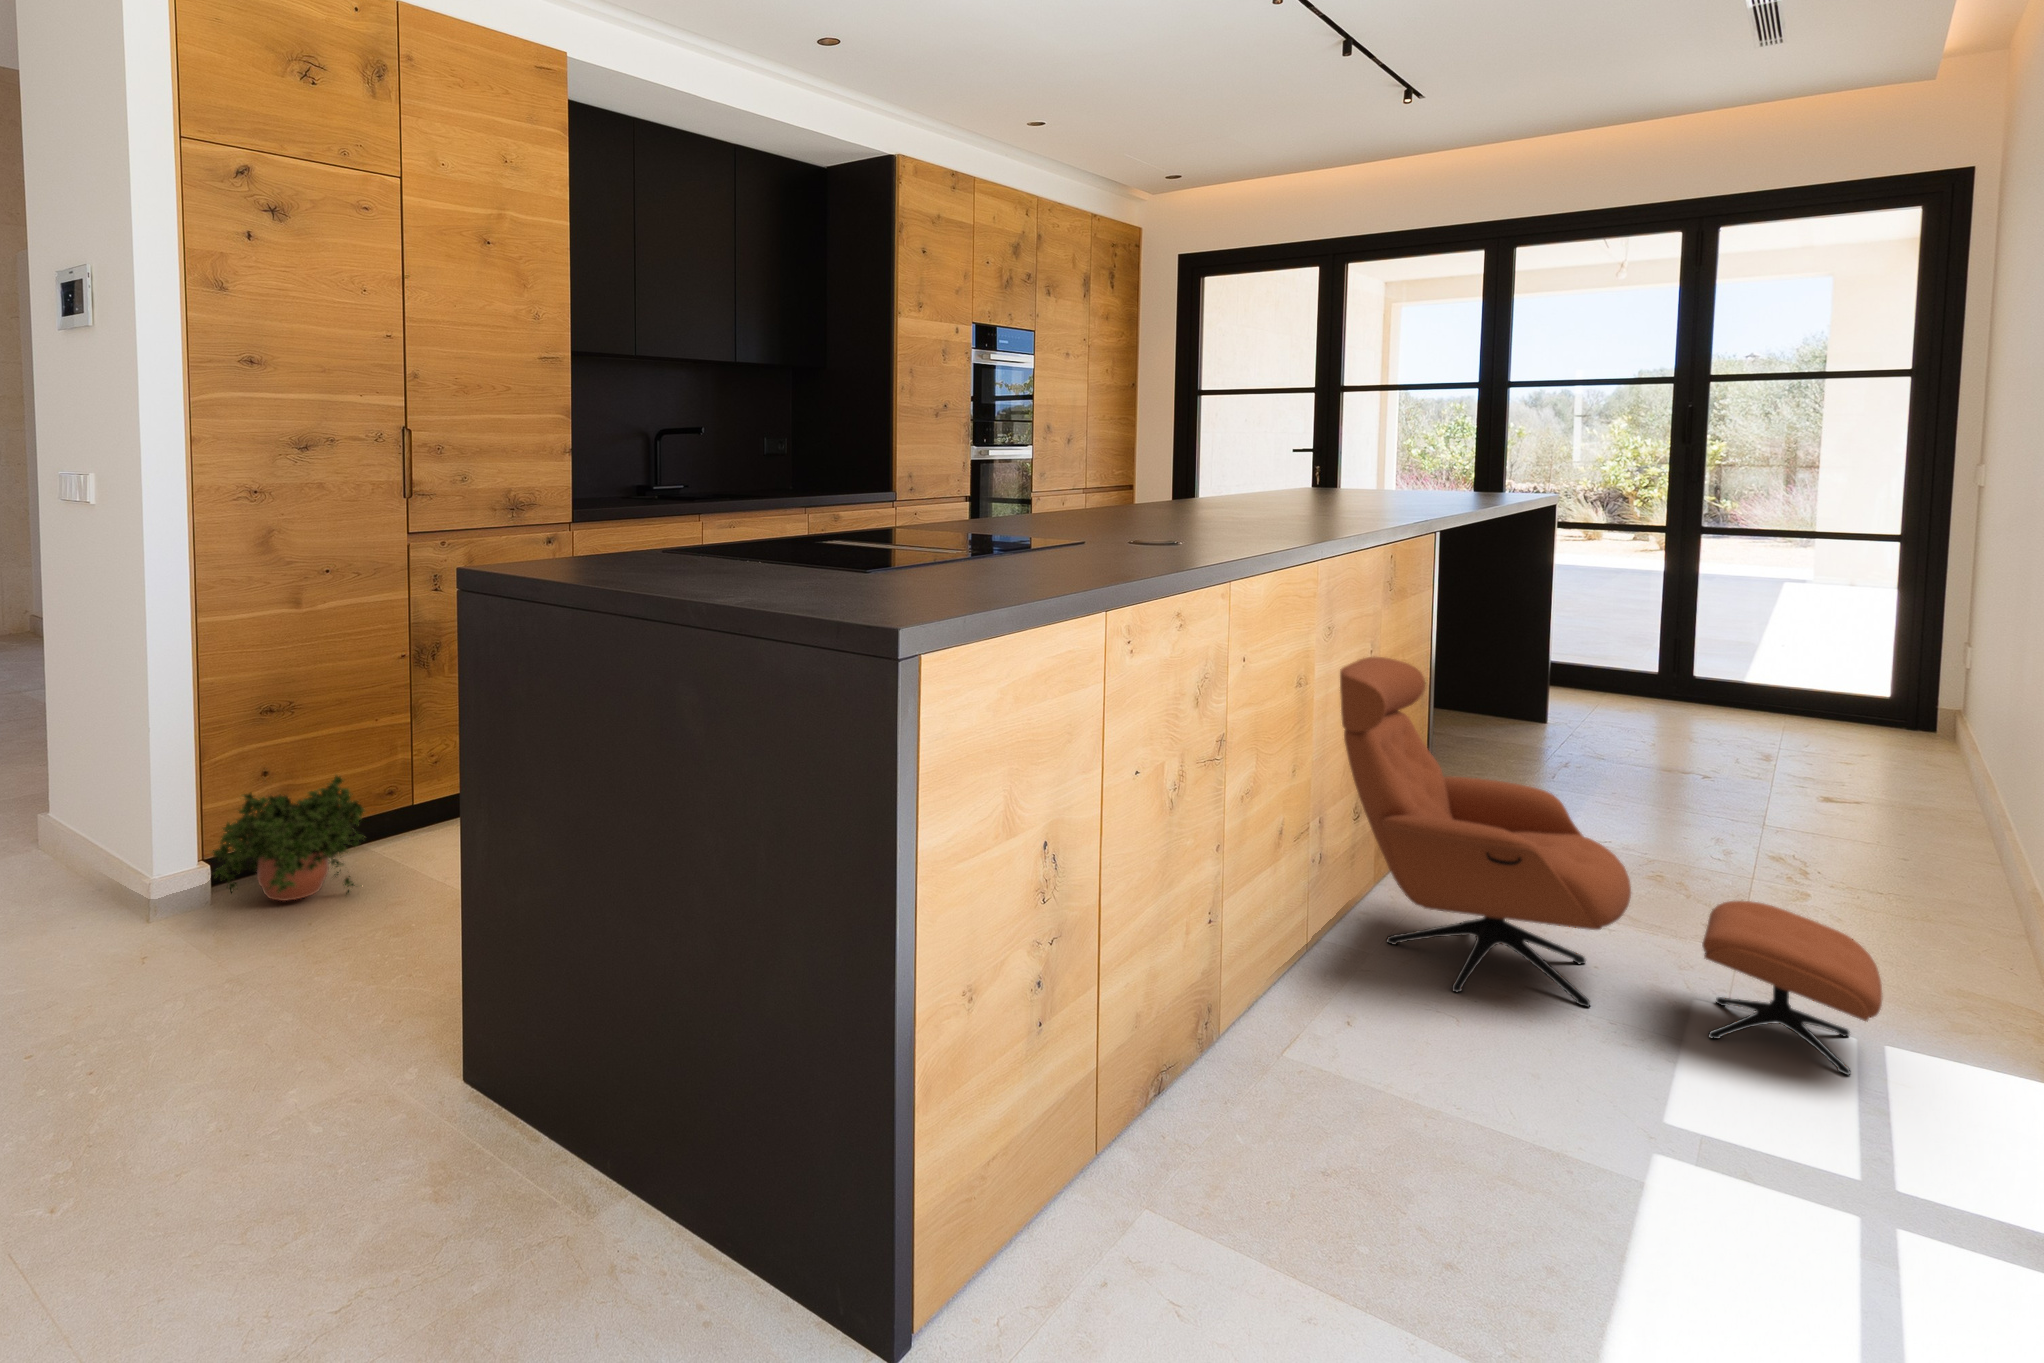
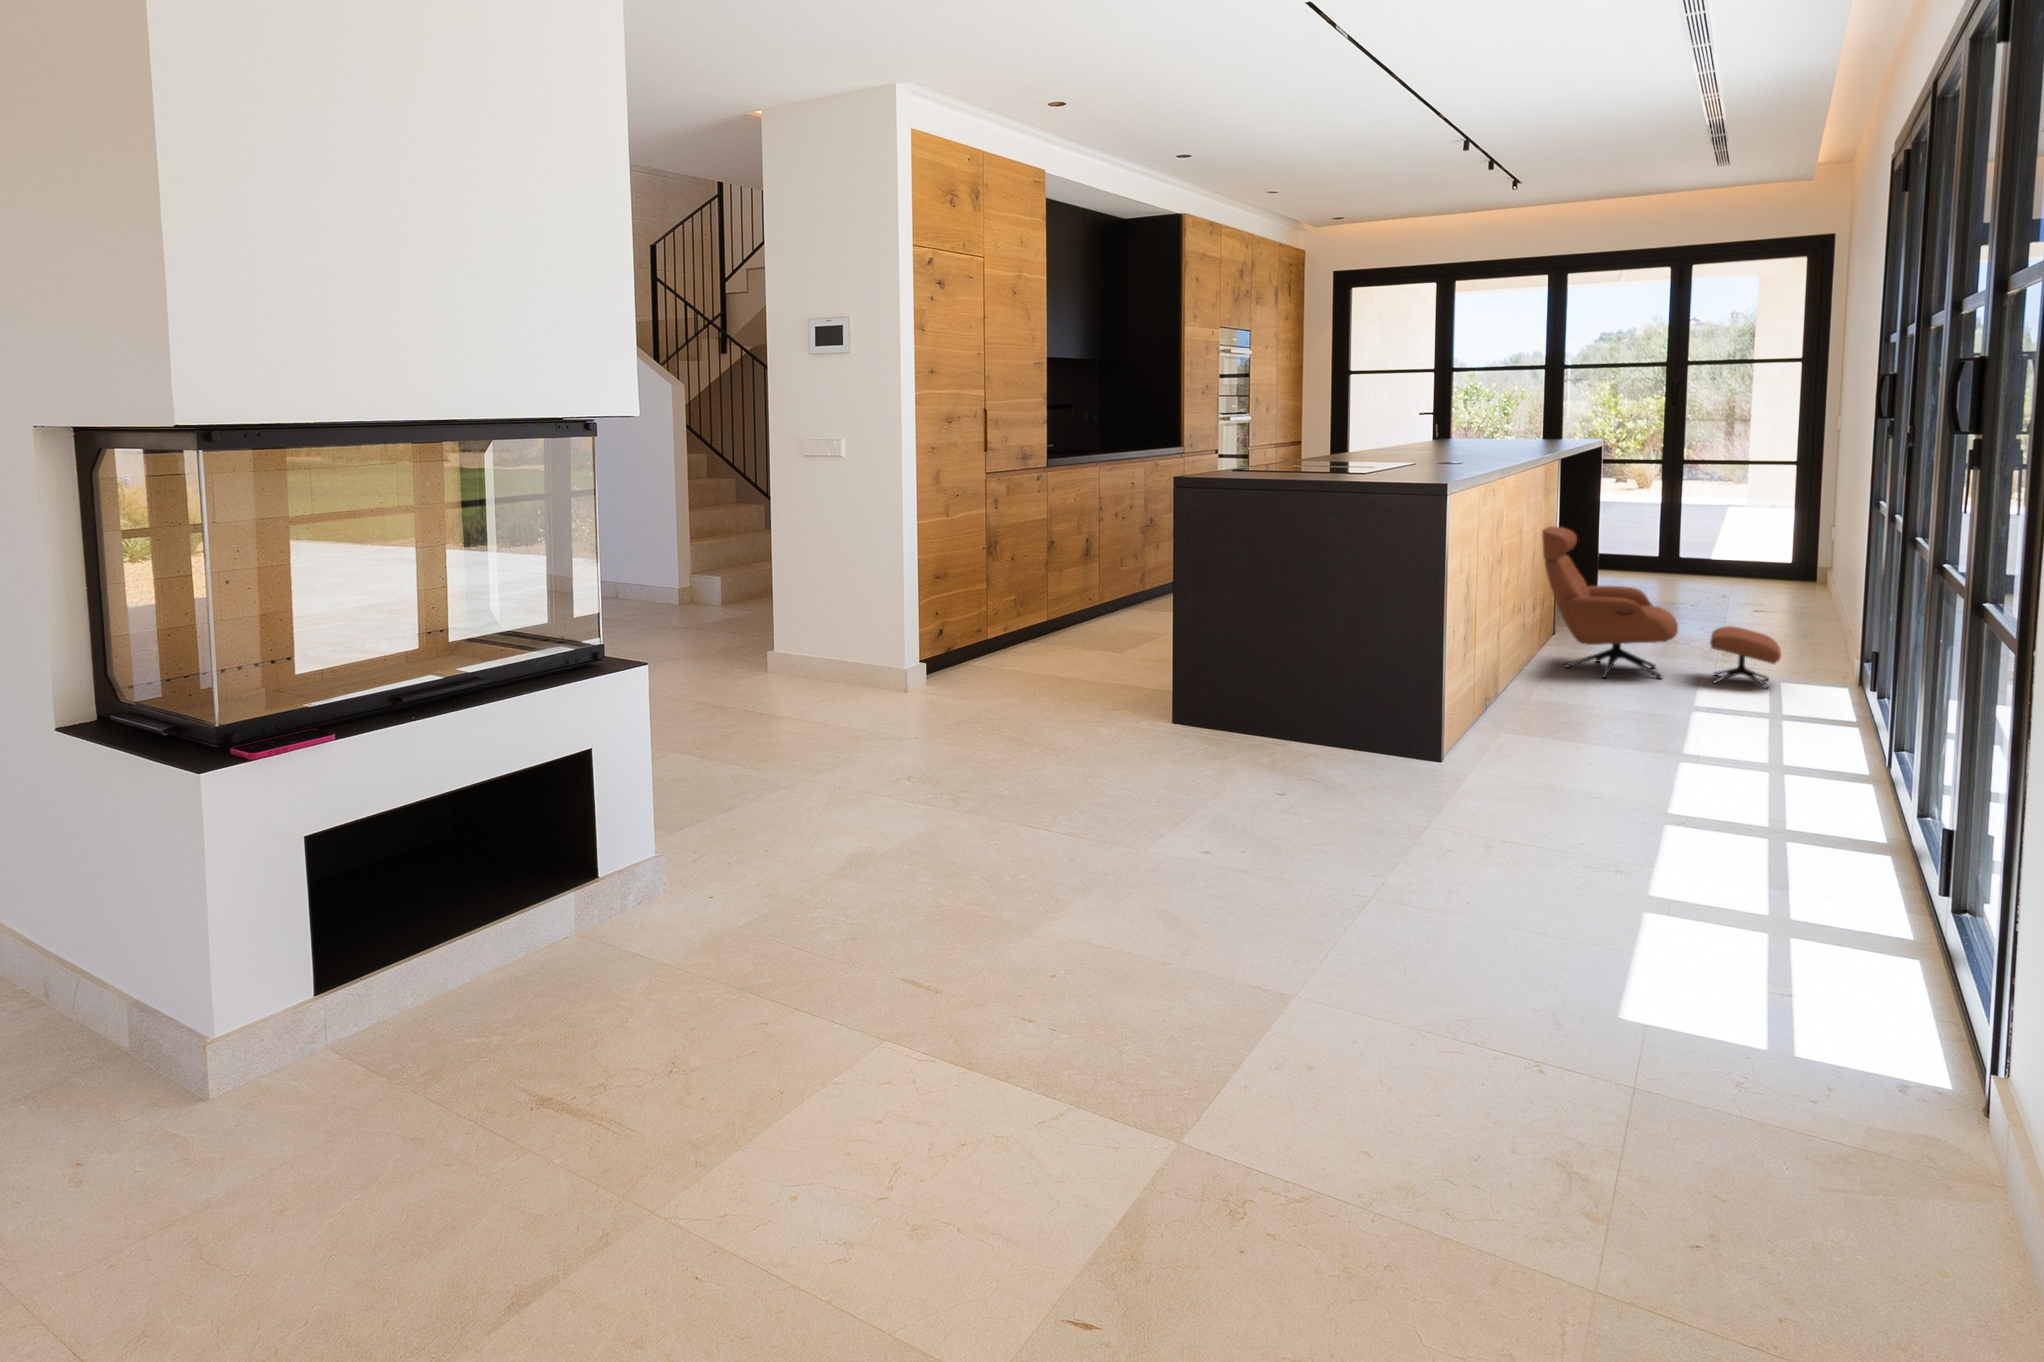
potted plant: present [212,776,365,901] -> none [942,615,1026,682]

